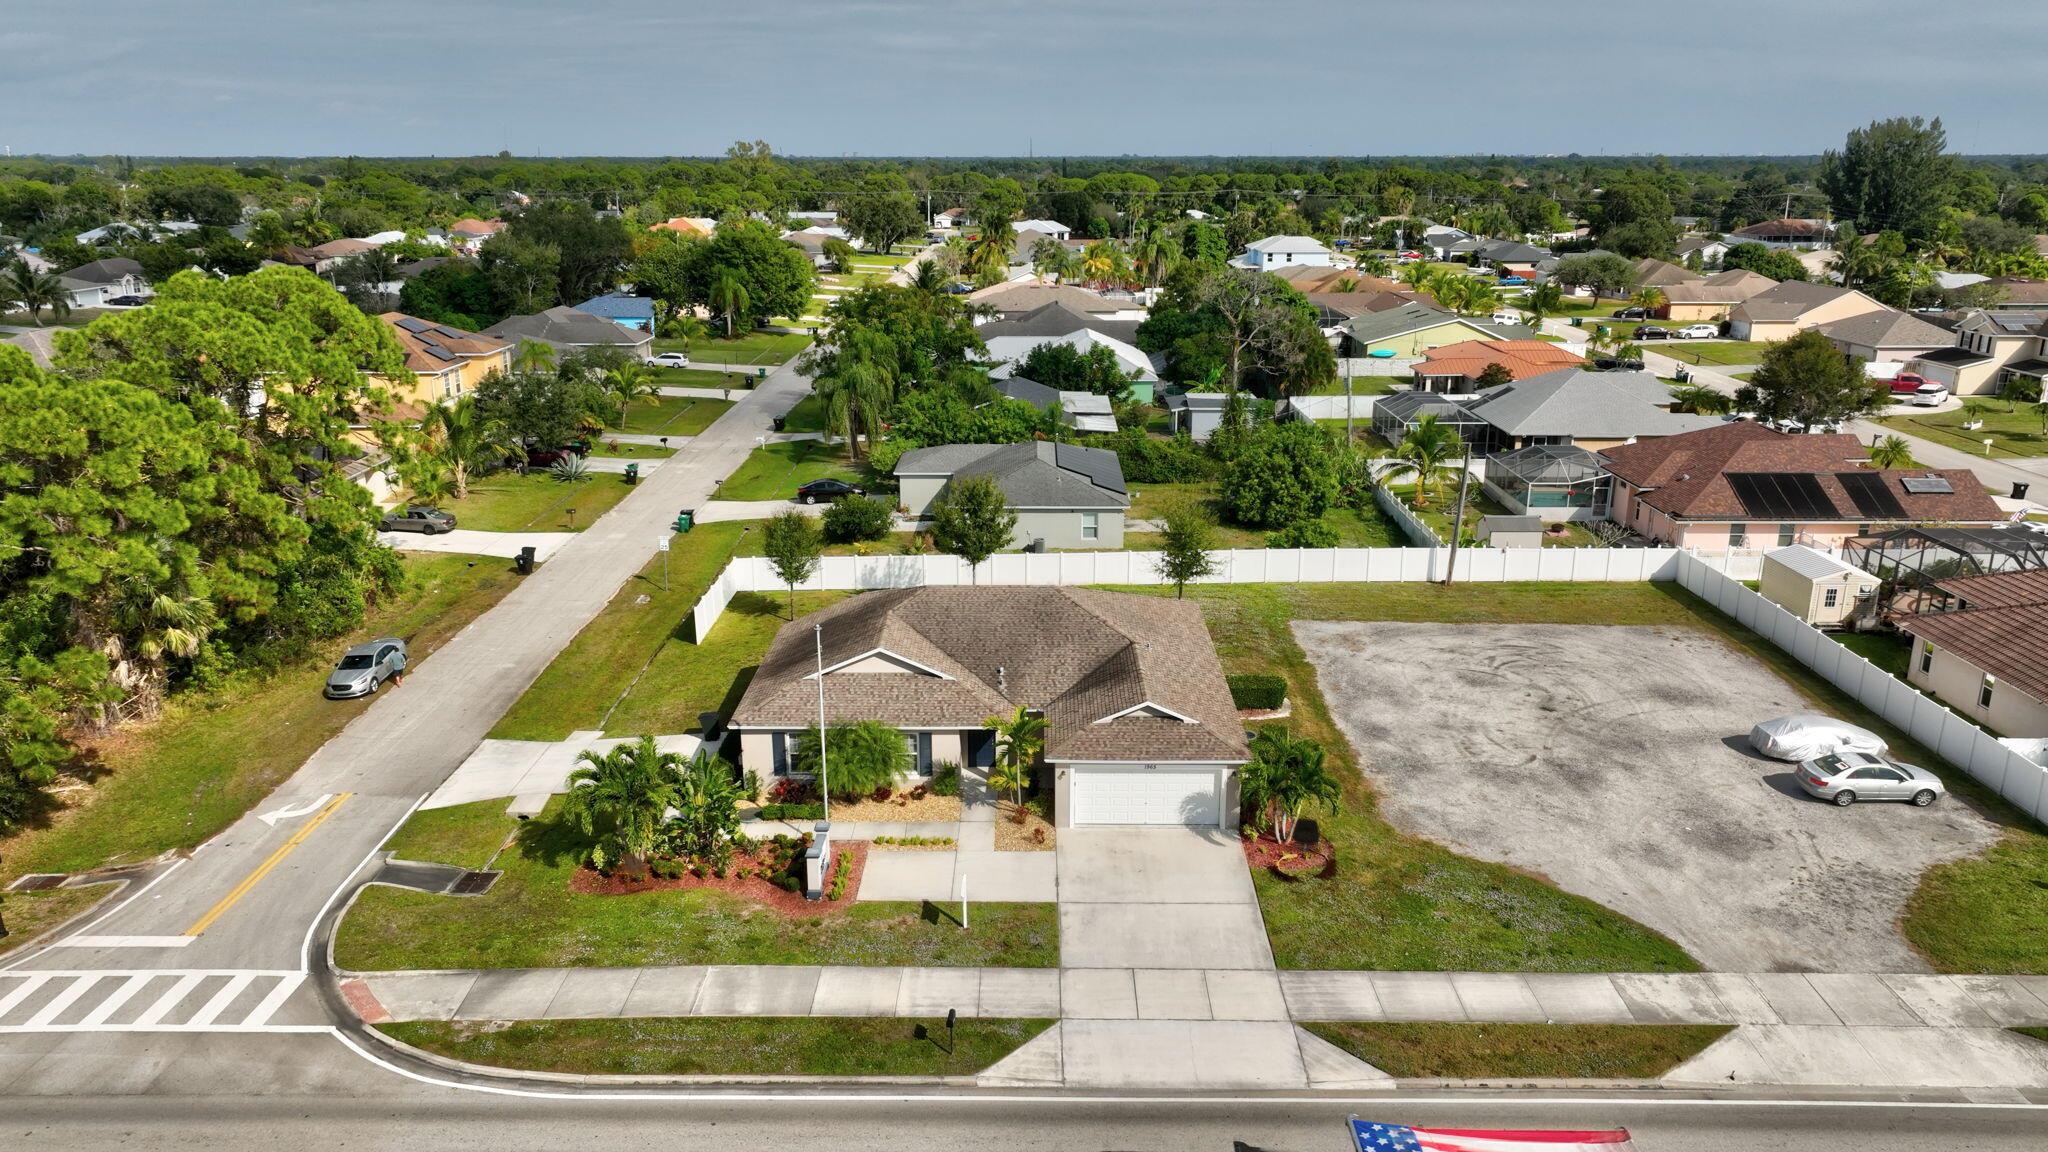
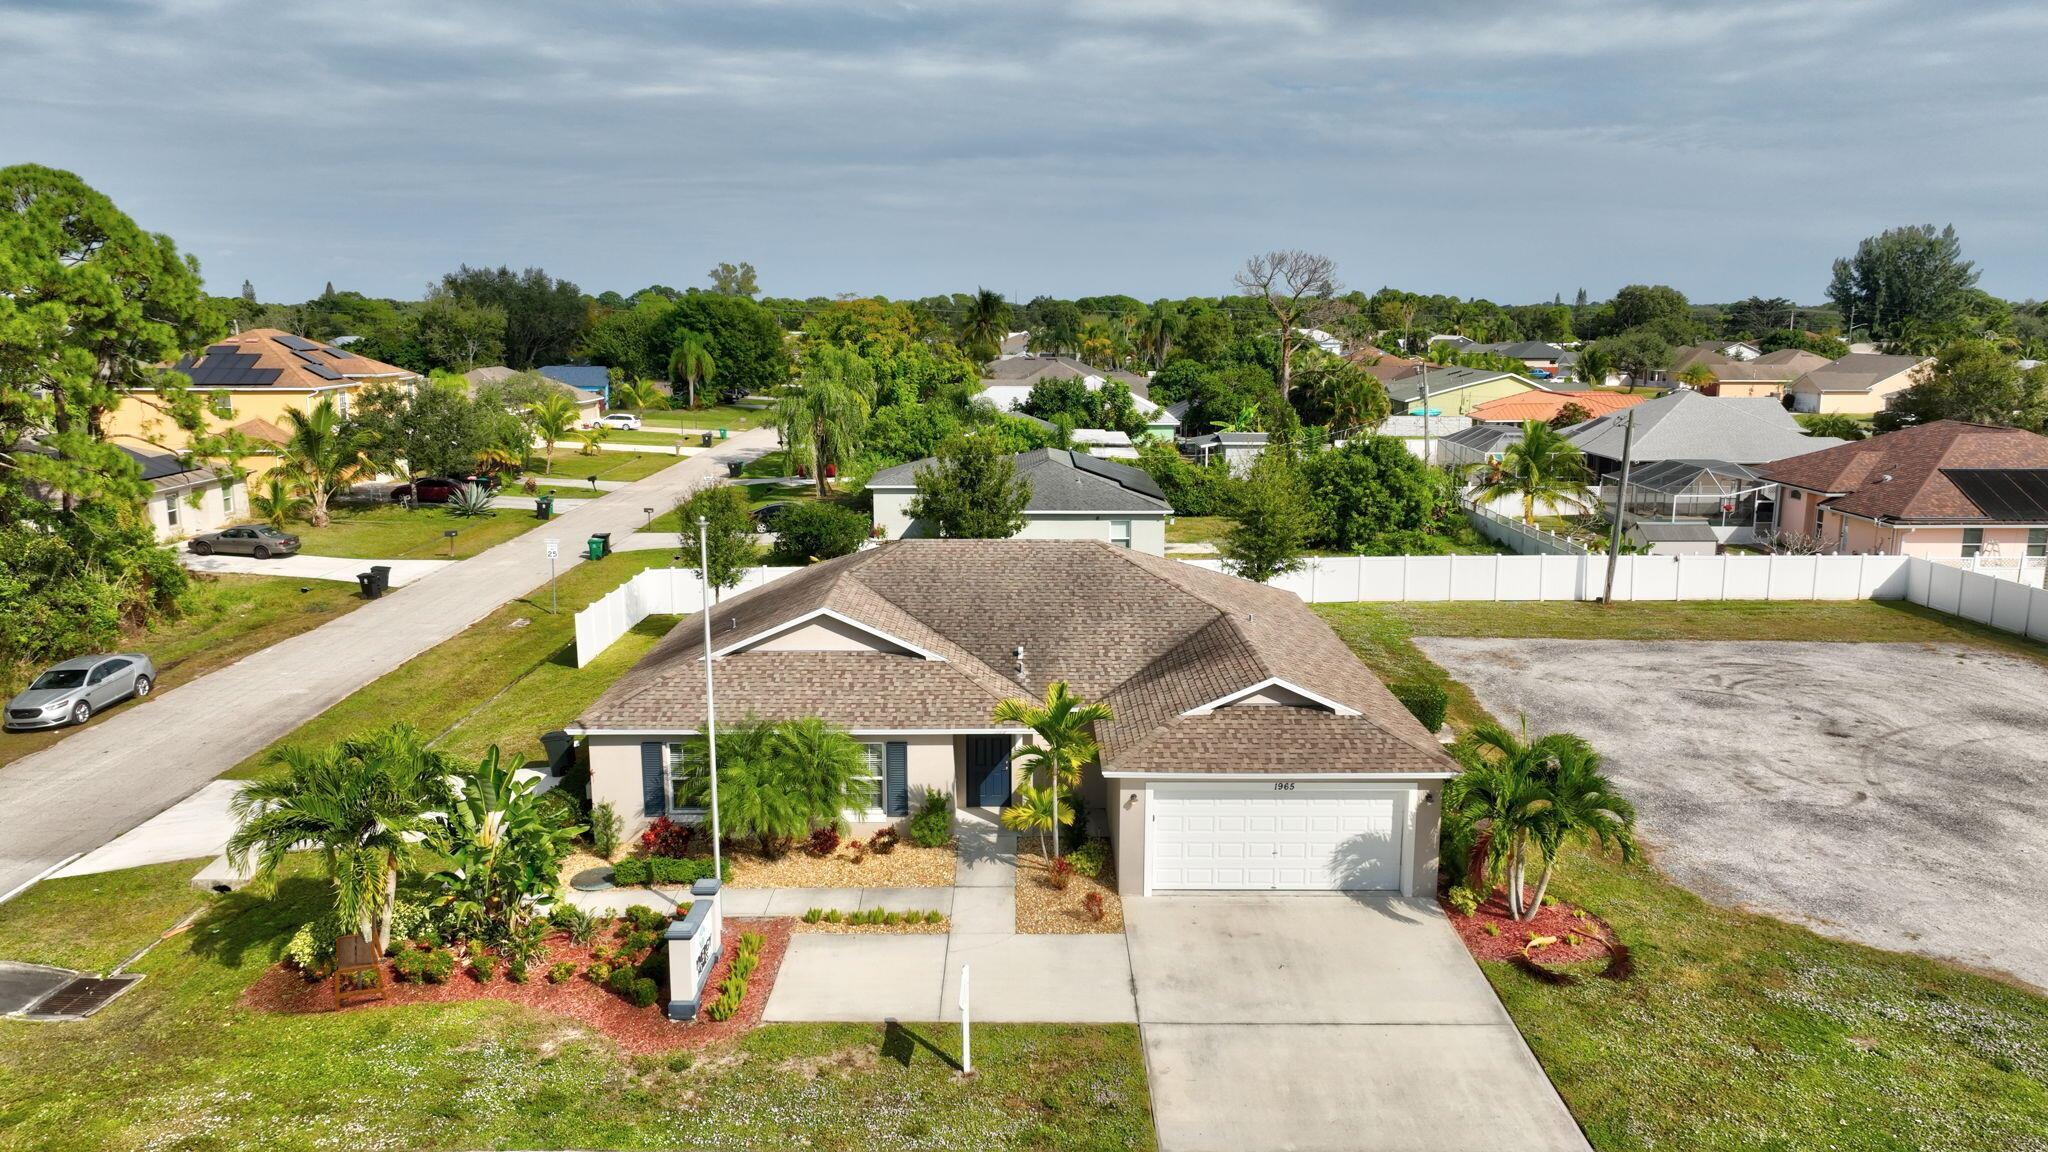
lounge chair: present [1291,818,1320,855] -> none [1535,875,1591,938]

